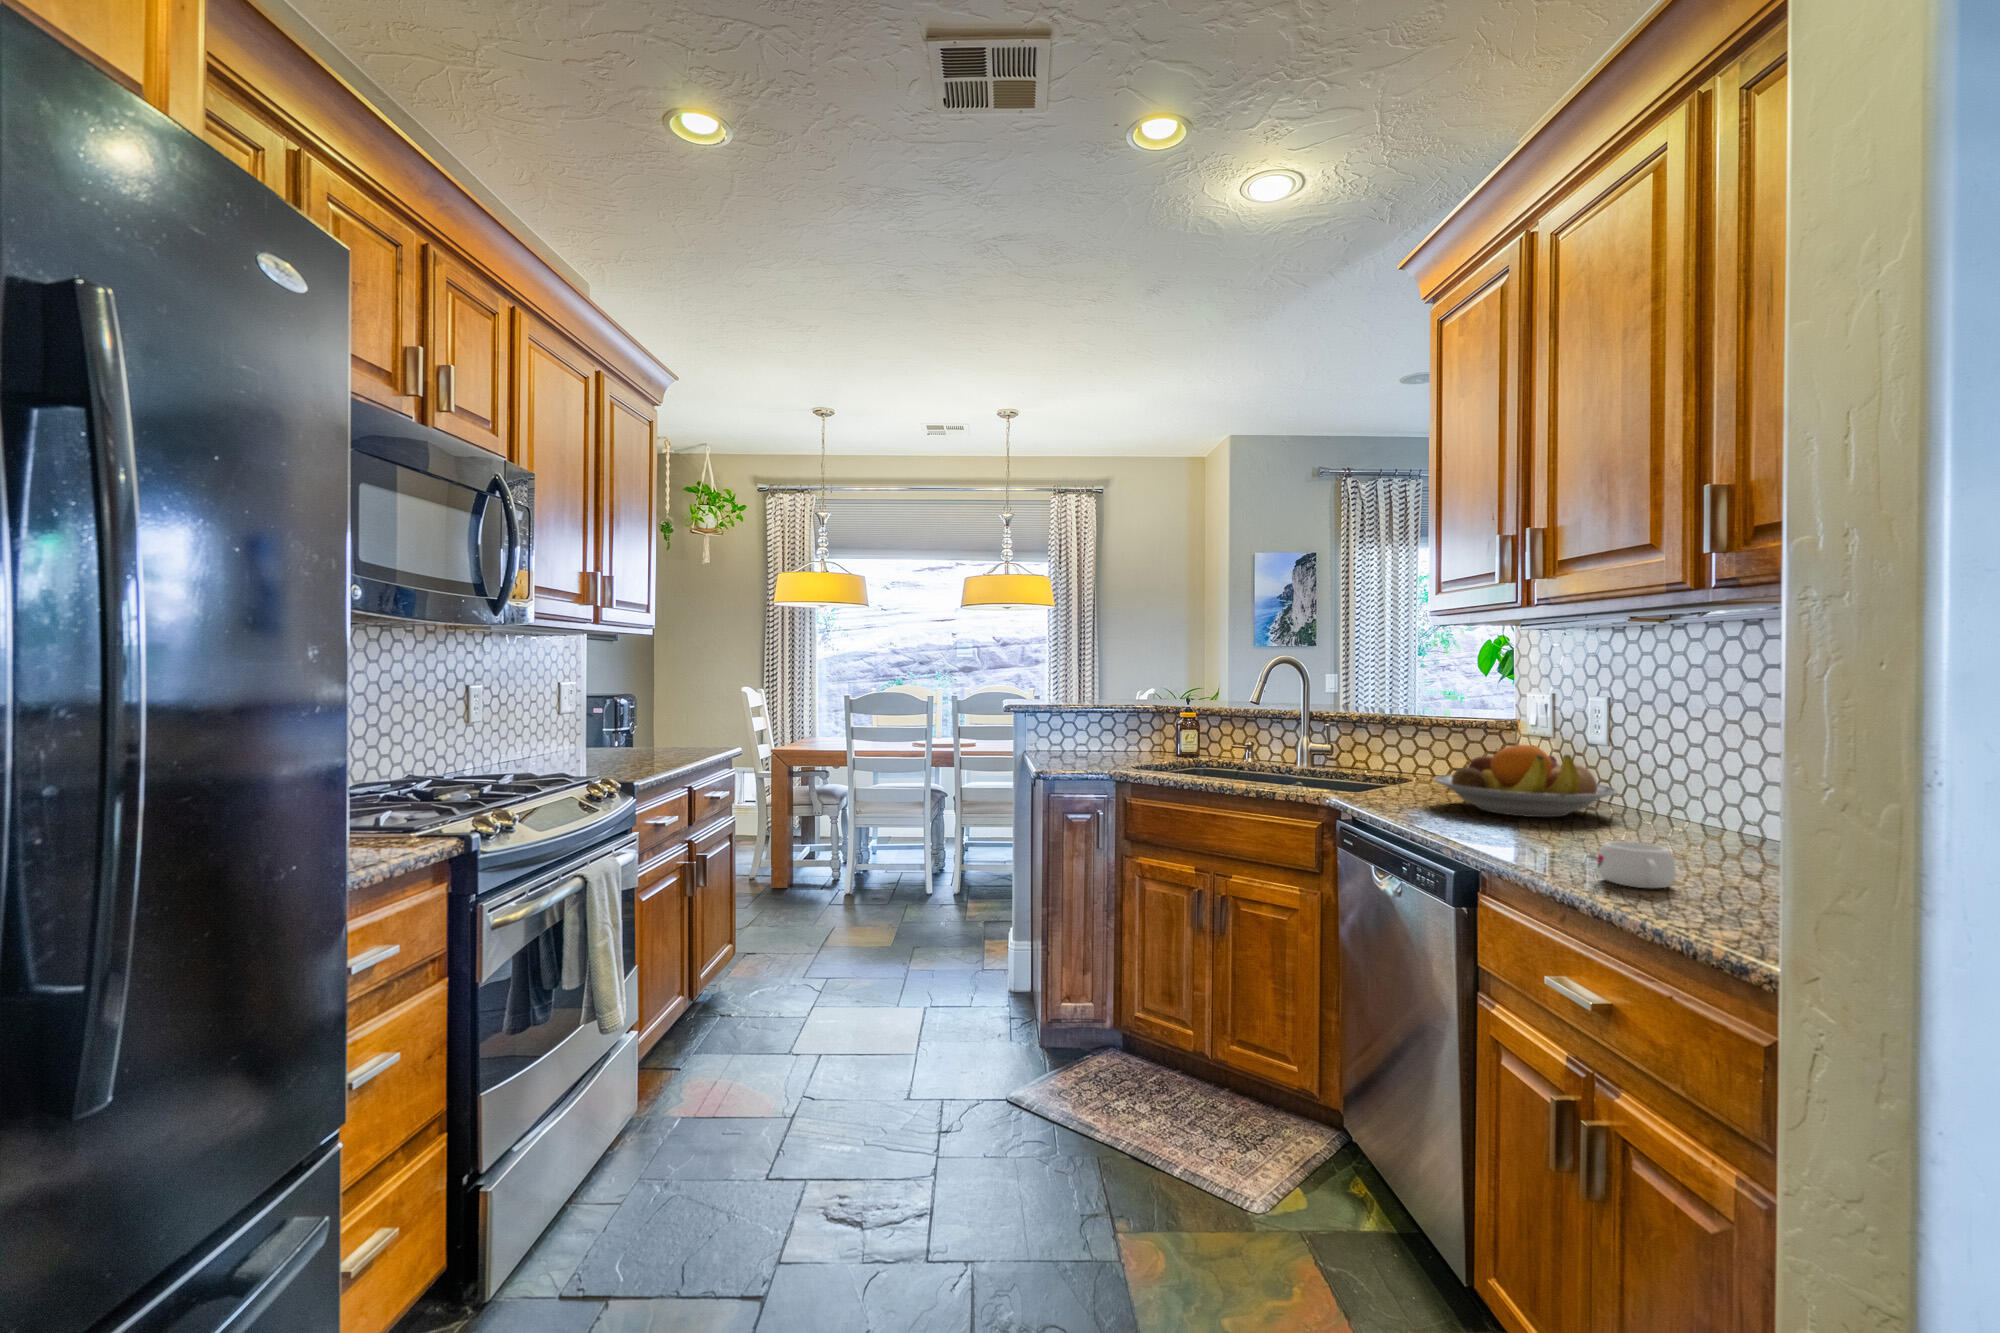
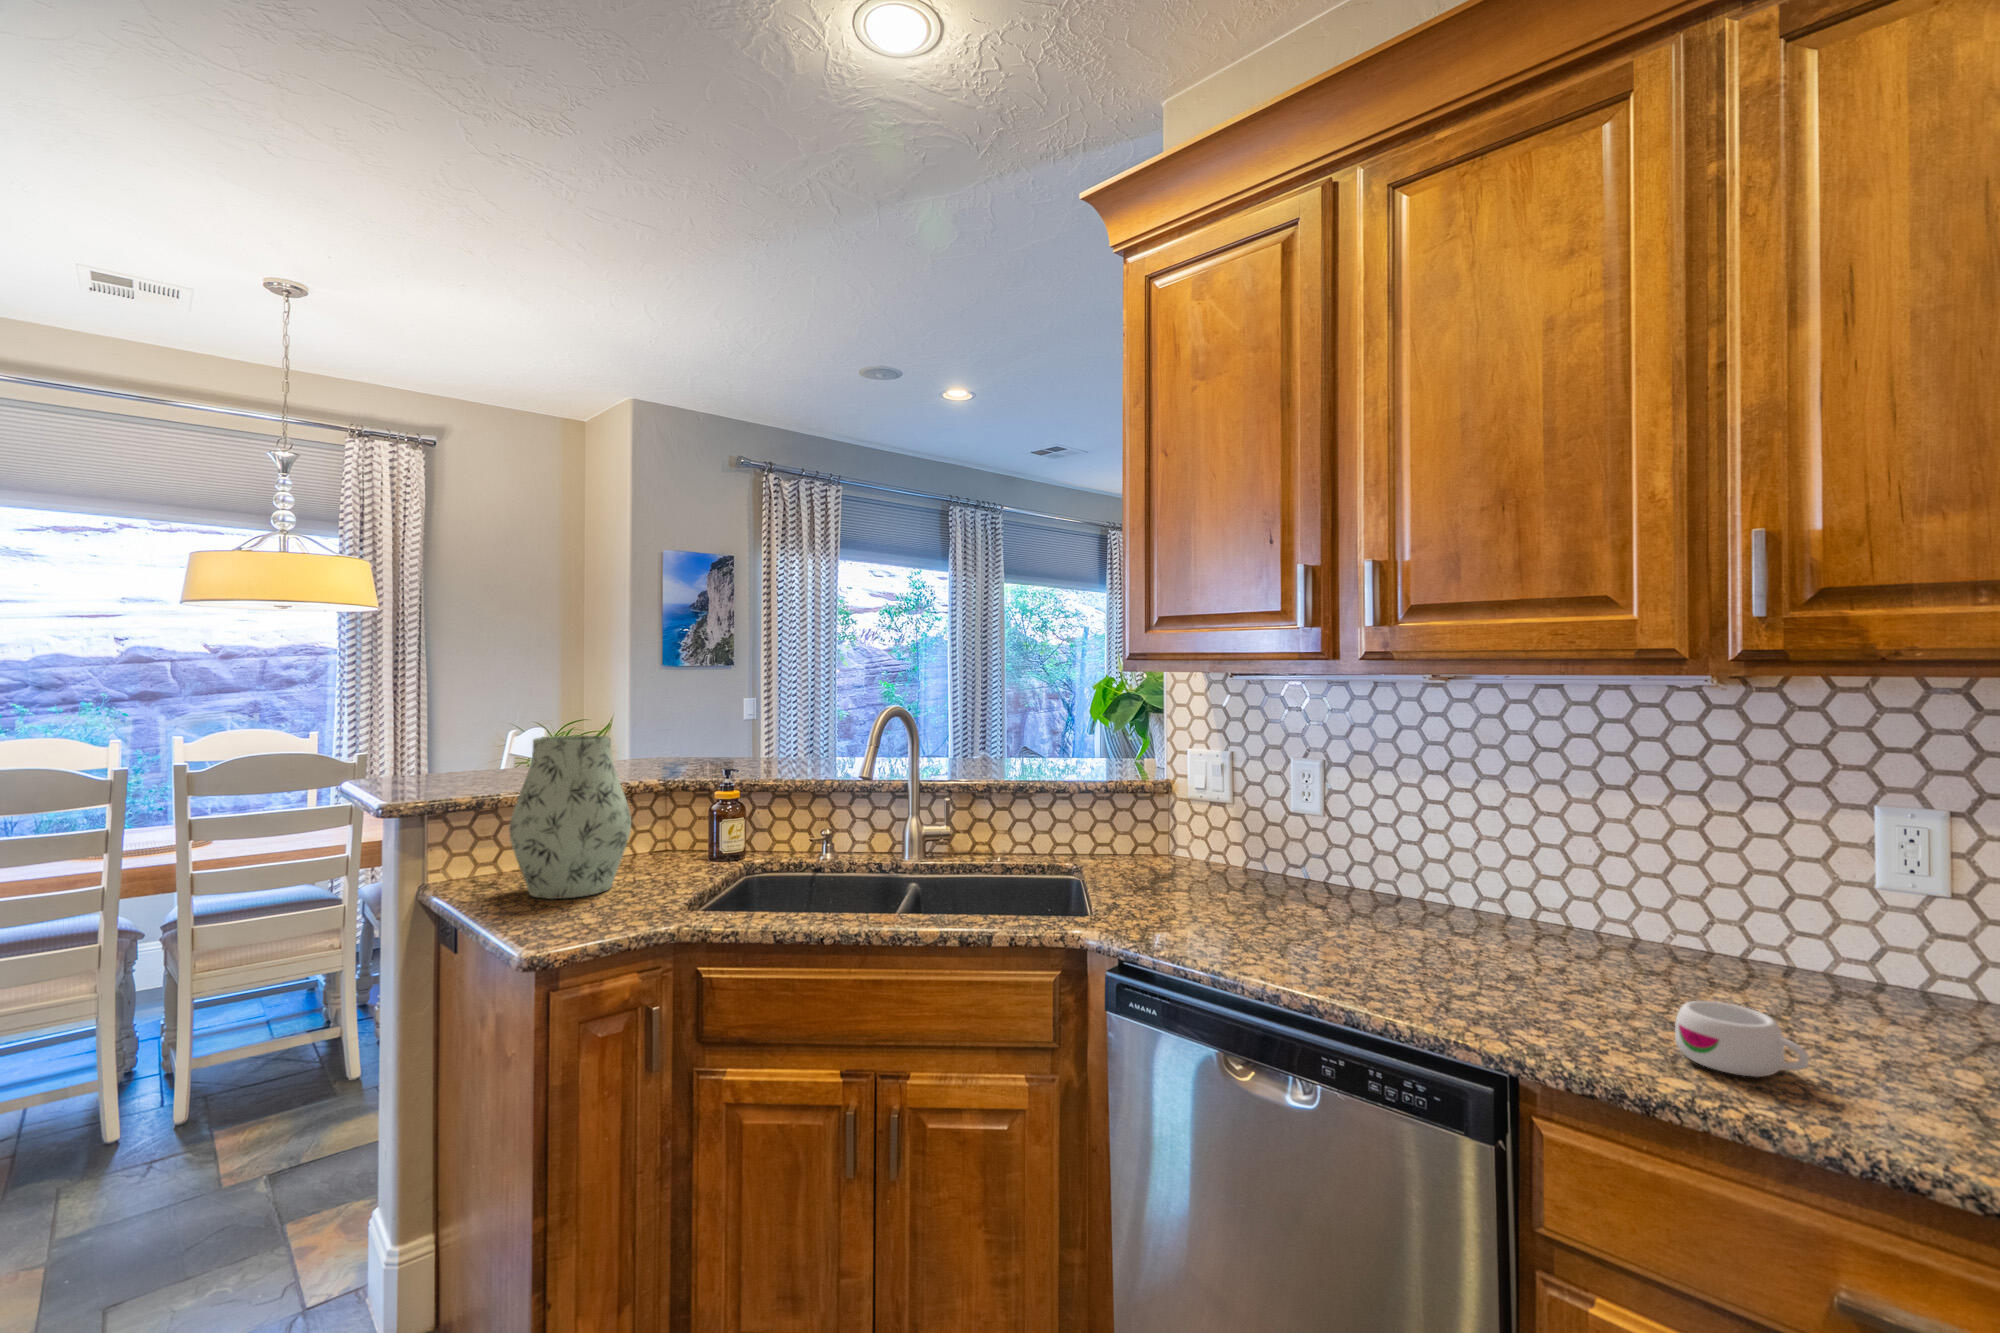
vase: none [1056,671,1121,762] -> present [509,736,631,899]
fruit bowl: present [1434,745,1617,817] -> none [1186,832,1393,925]

